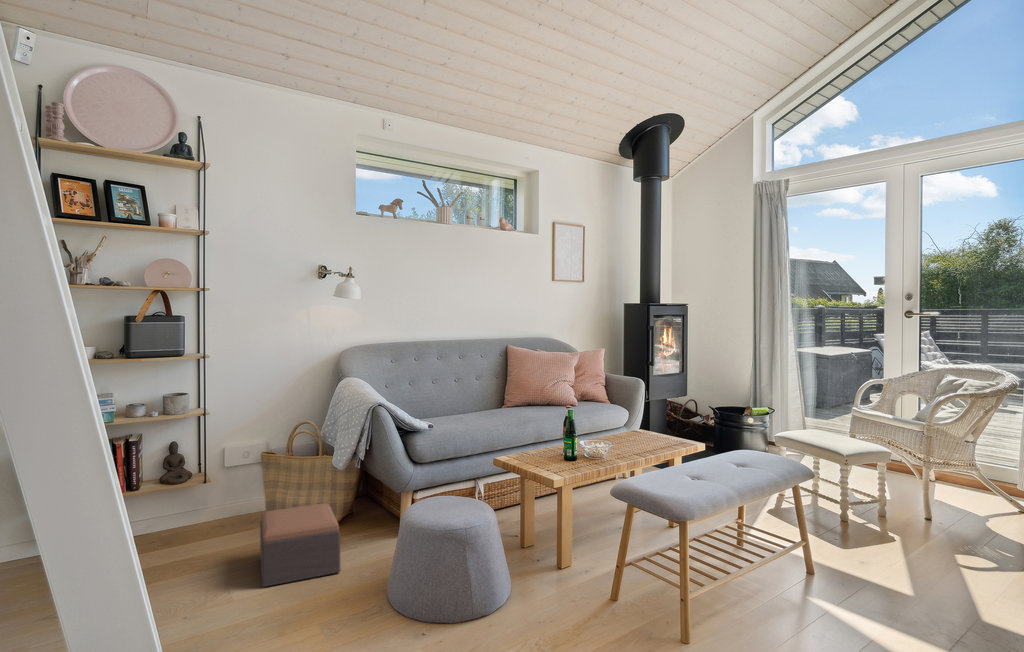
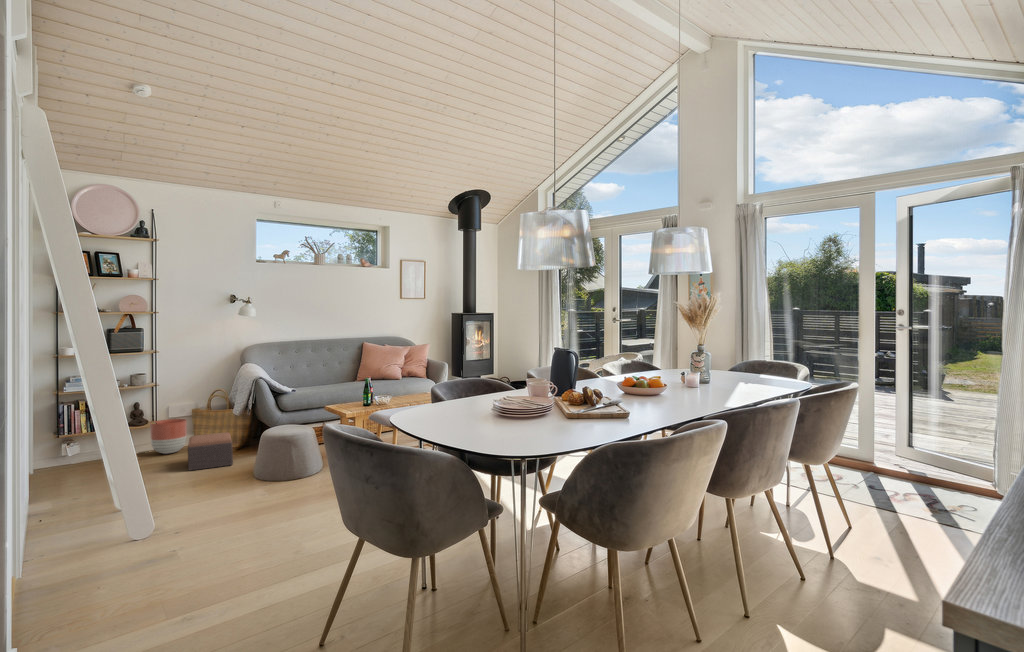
planter: none [193,468,252,531] -> present [150,419,187,454]

